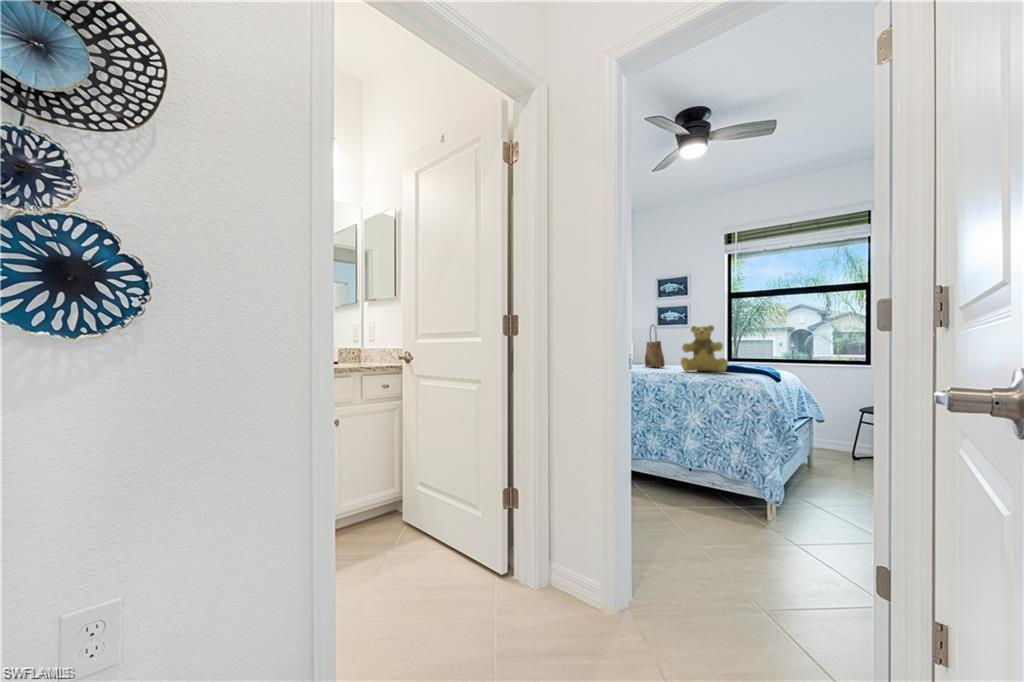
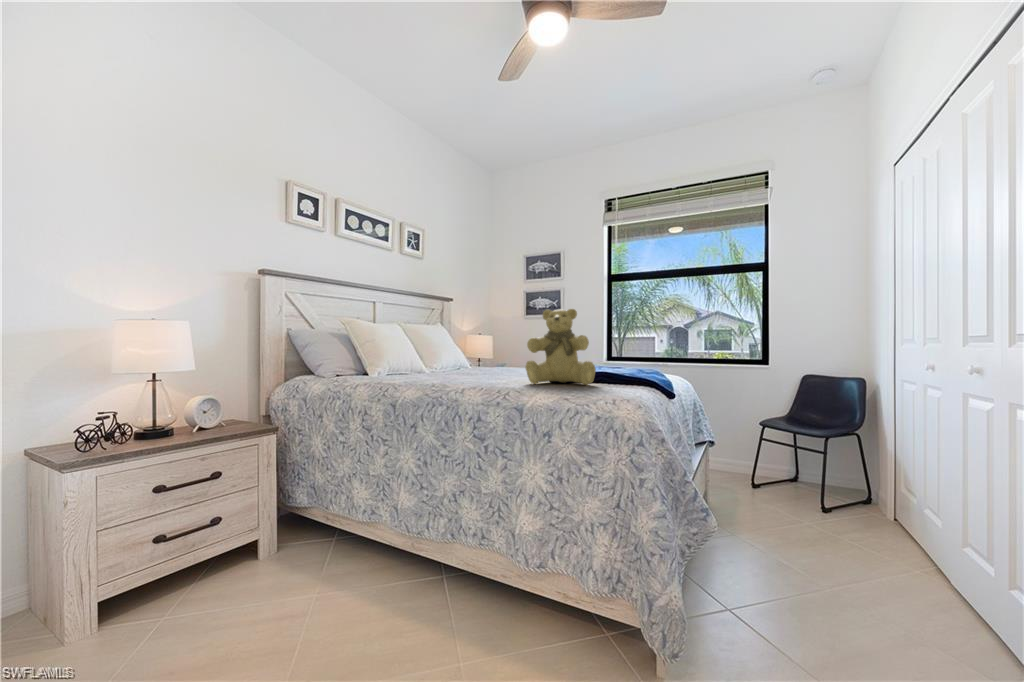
tote bag: present [645,325,665,367] -> none [493,311,516,374]

